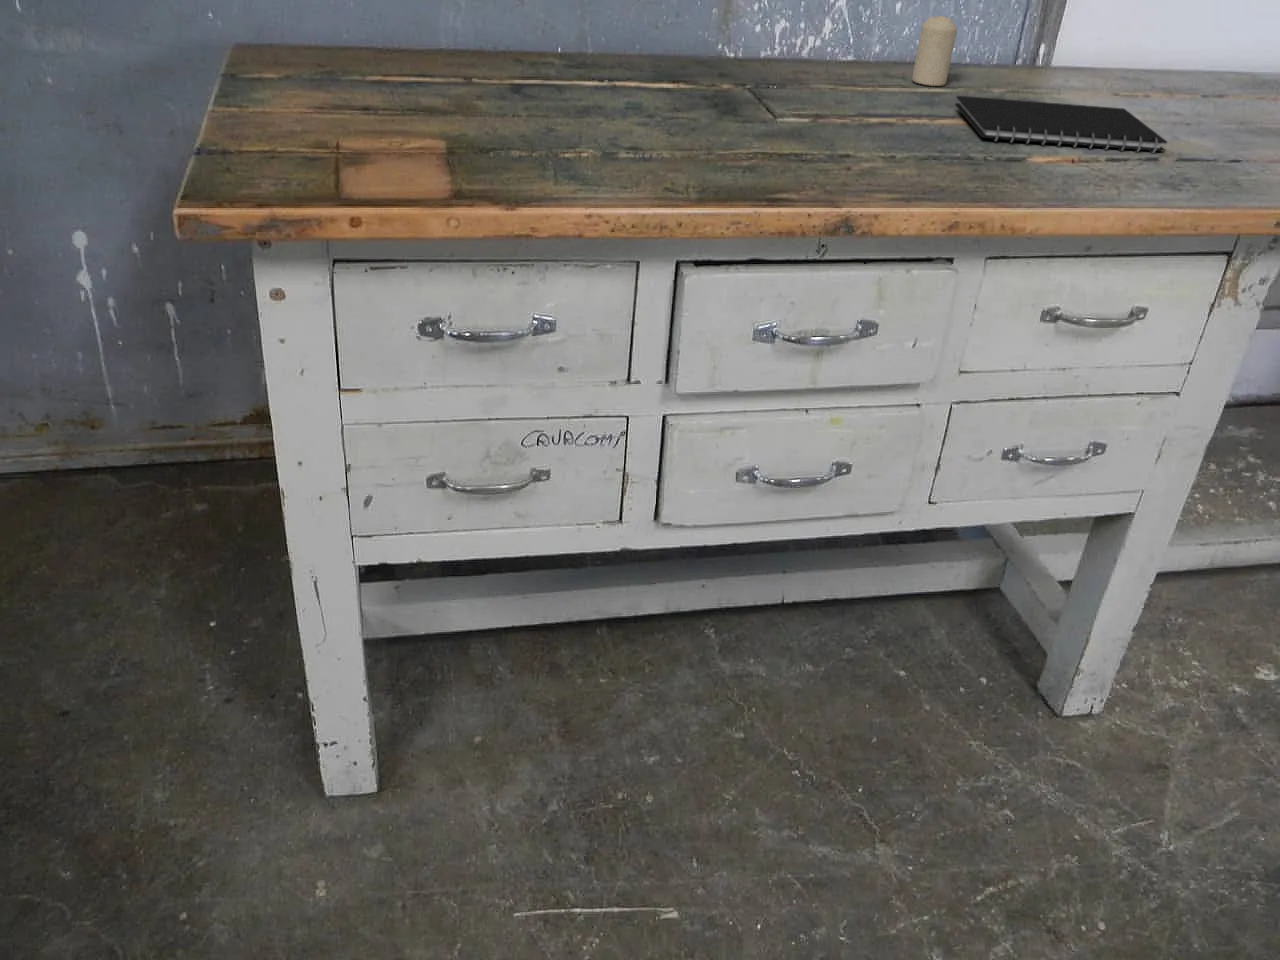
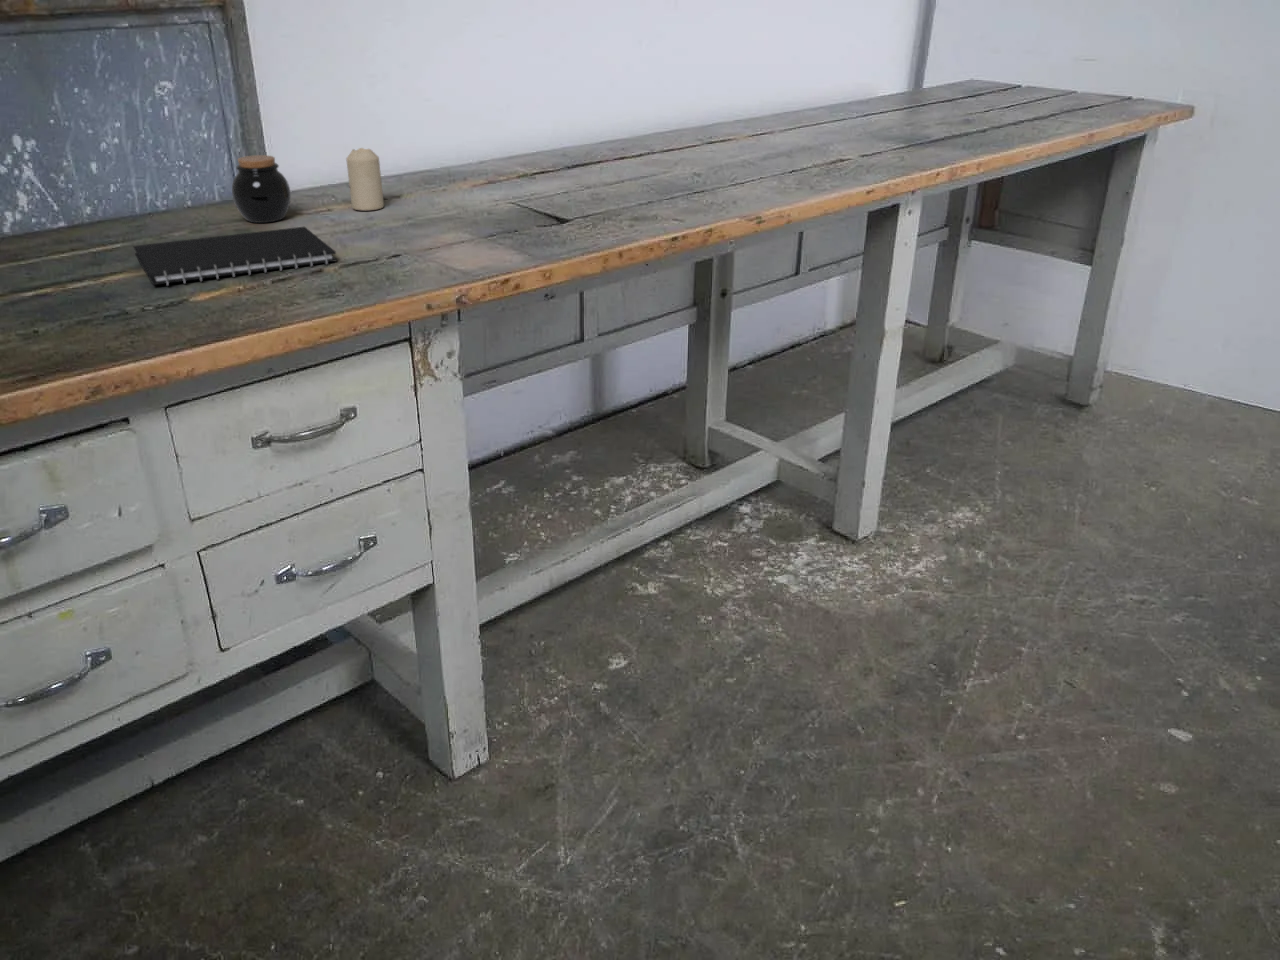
candle: present [912,16,957,86] -> present [346,148,384,211]
jar: none [1045,24,1108,97] -> present [232,155,291,223]

